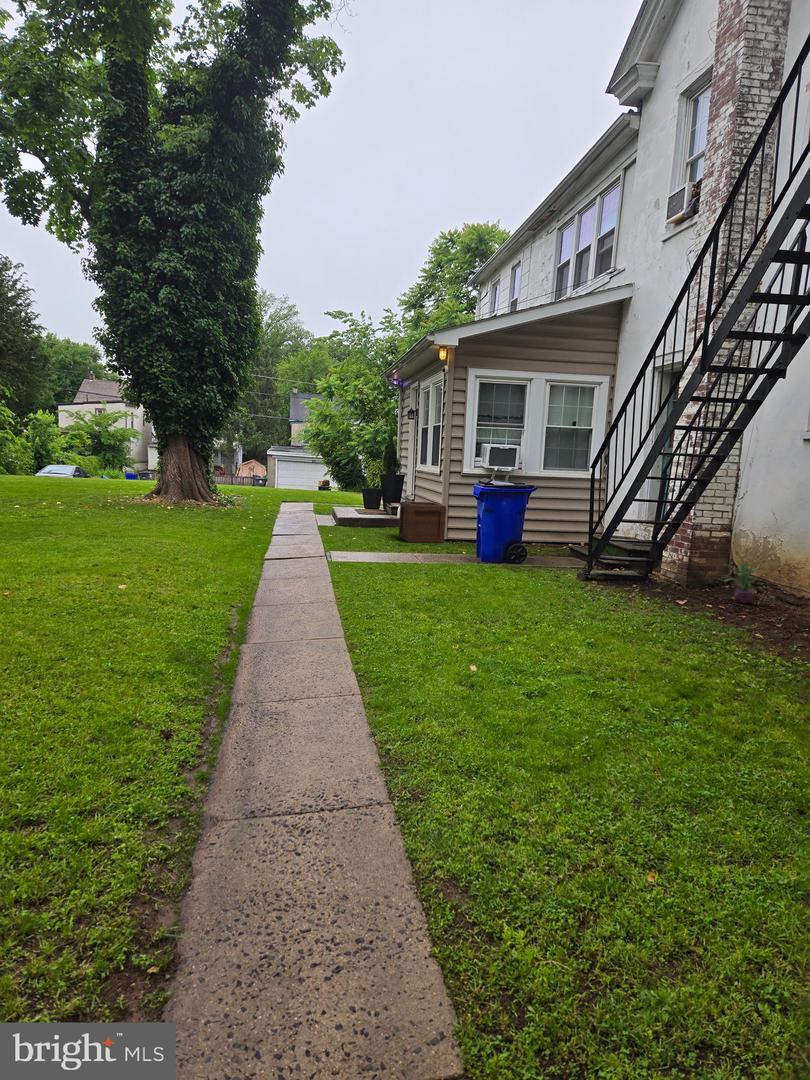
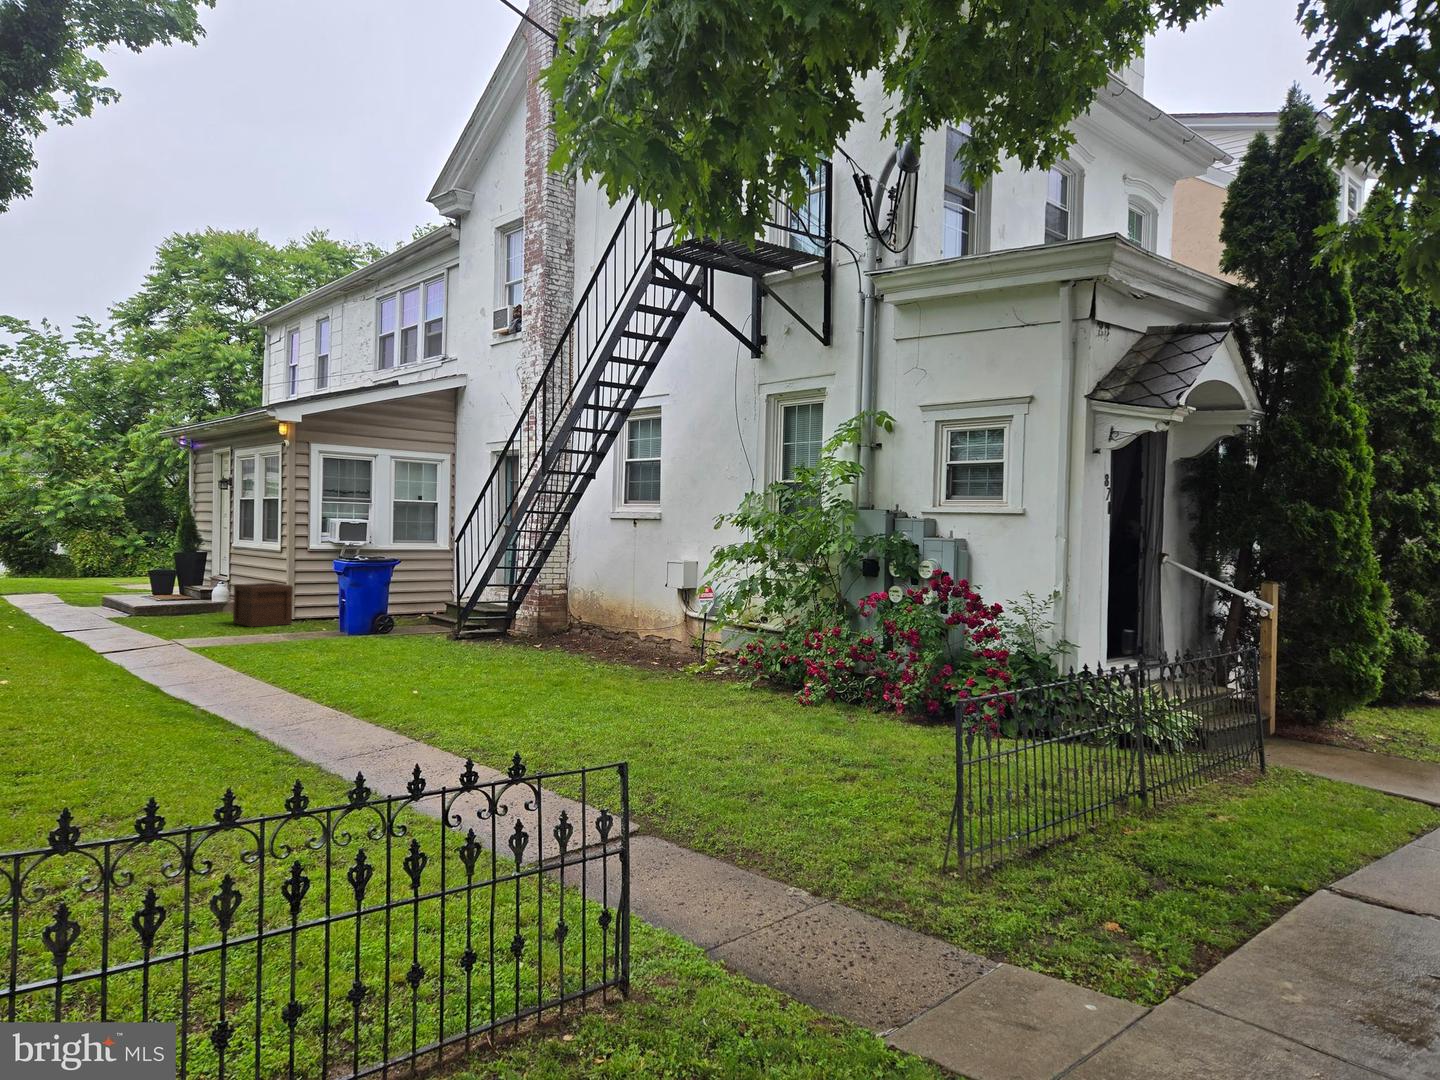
decorative plant: present [726,556,757,603] -> none [561,606,598,643]

